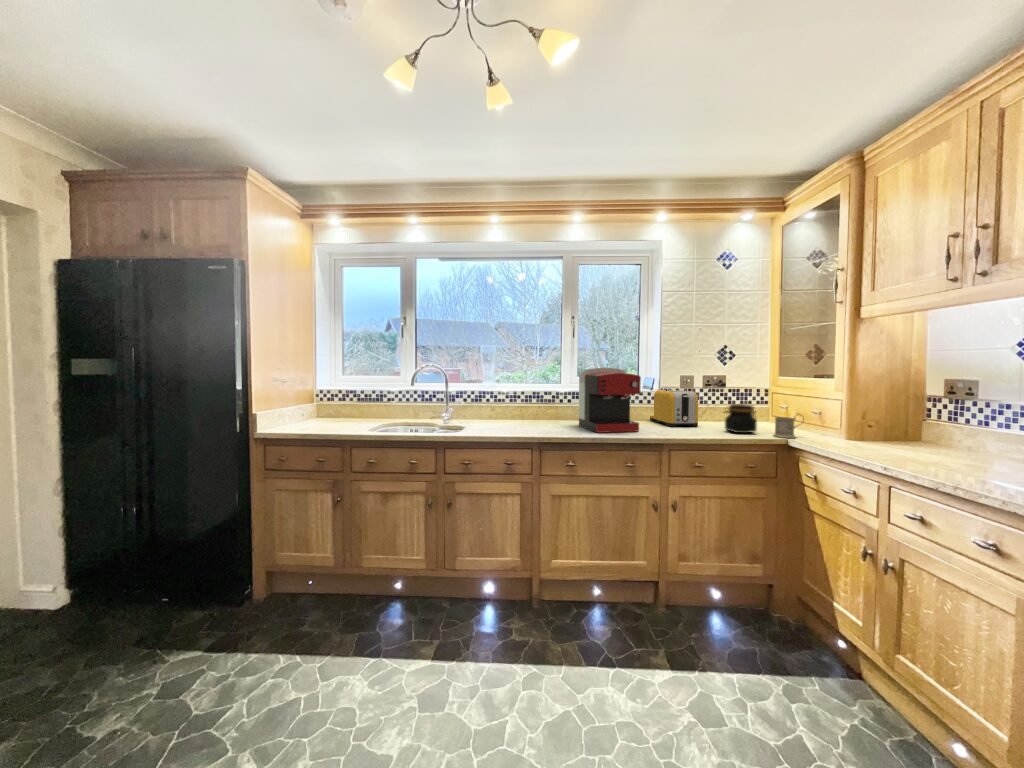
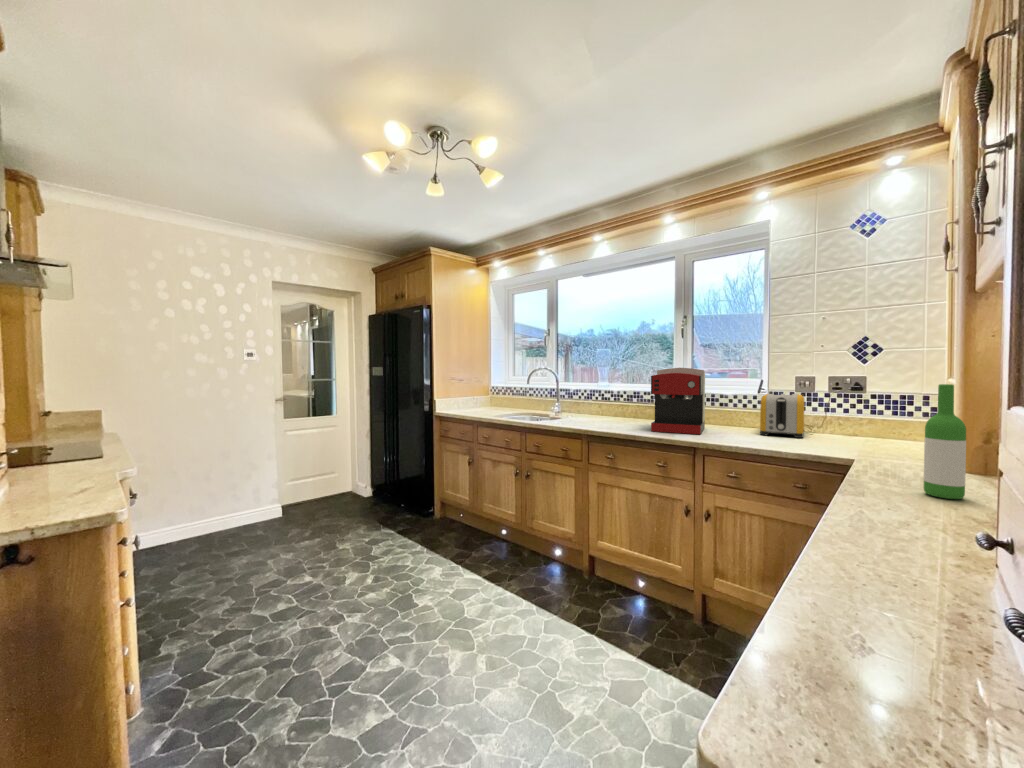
wine bottle: none [890,384,920,463] -> present [924,384,966,499]
jar: present [724,404,757,433] -> none [813,412,862,449]
mug: present [774,414,804,438] -> none [870,428,923,460]

